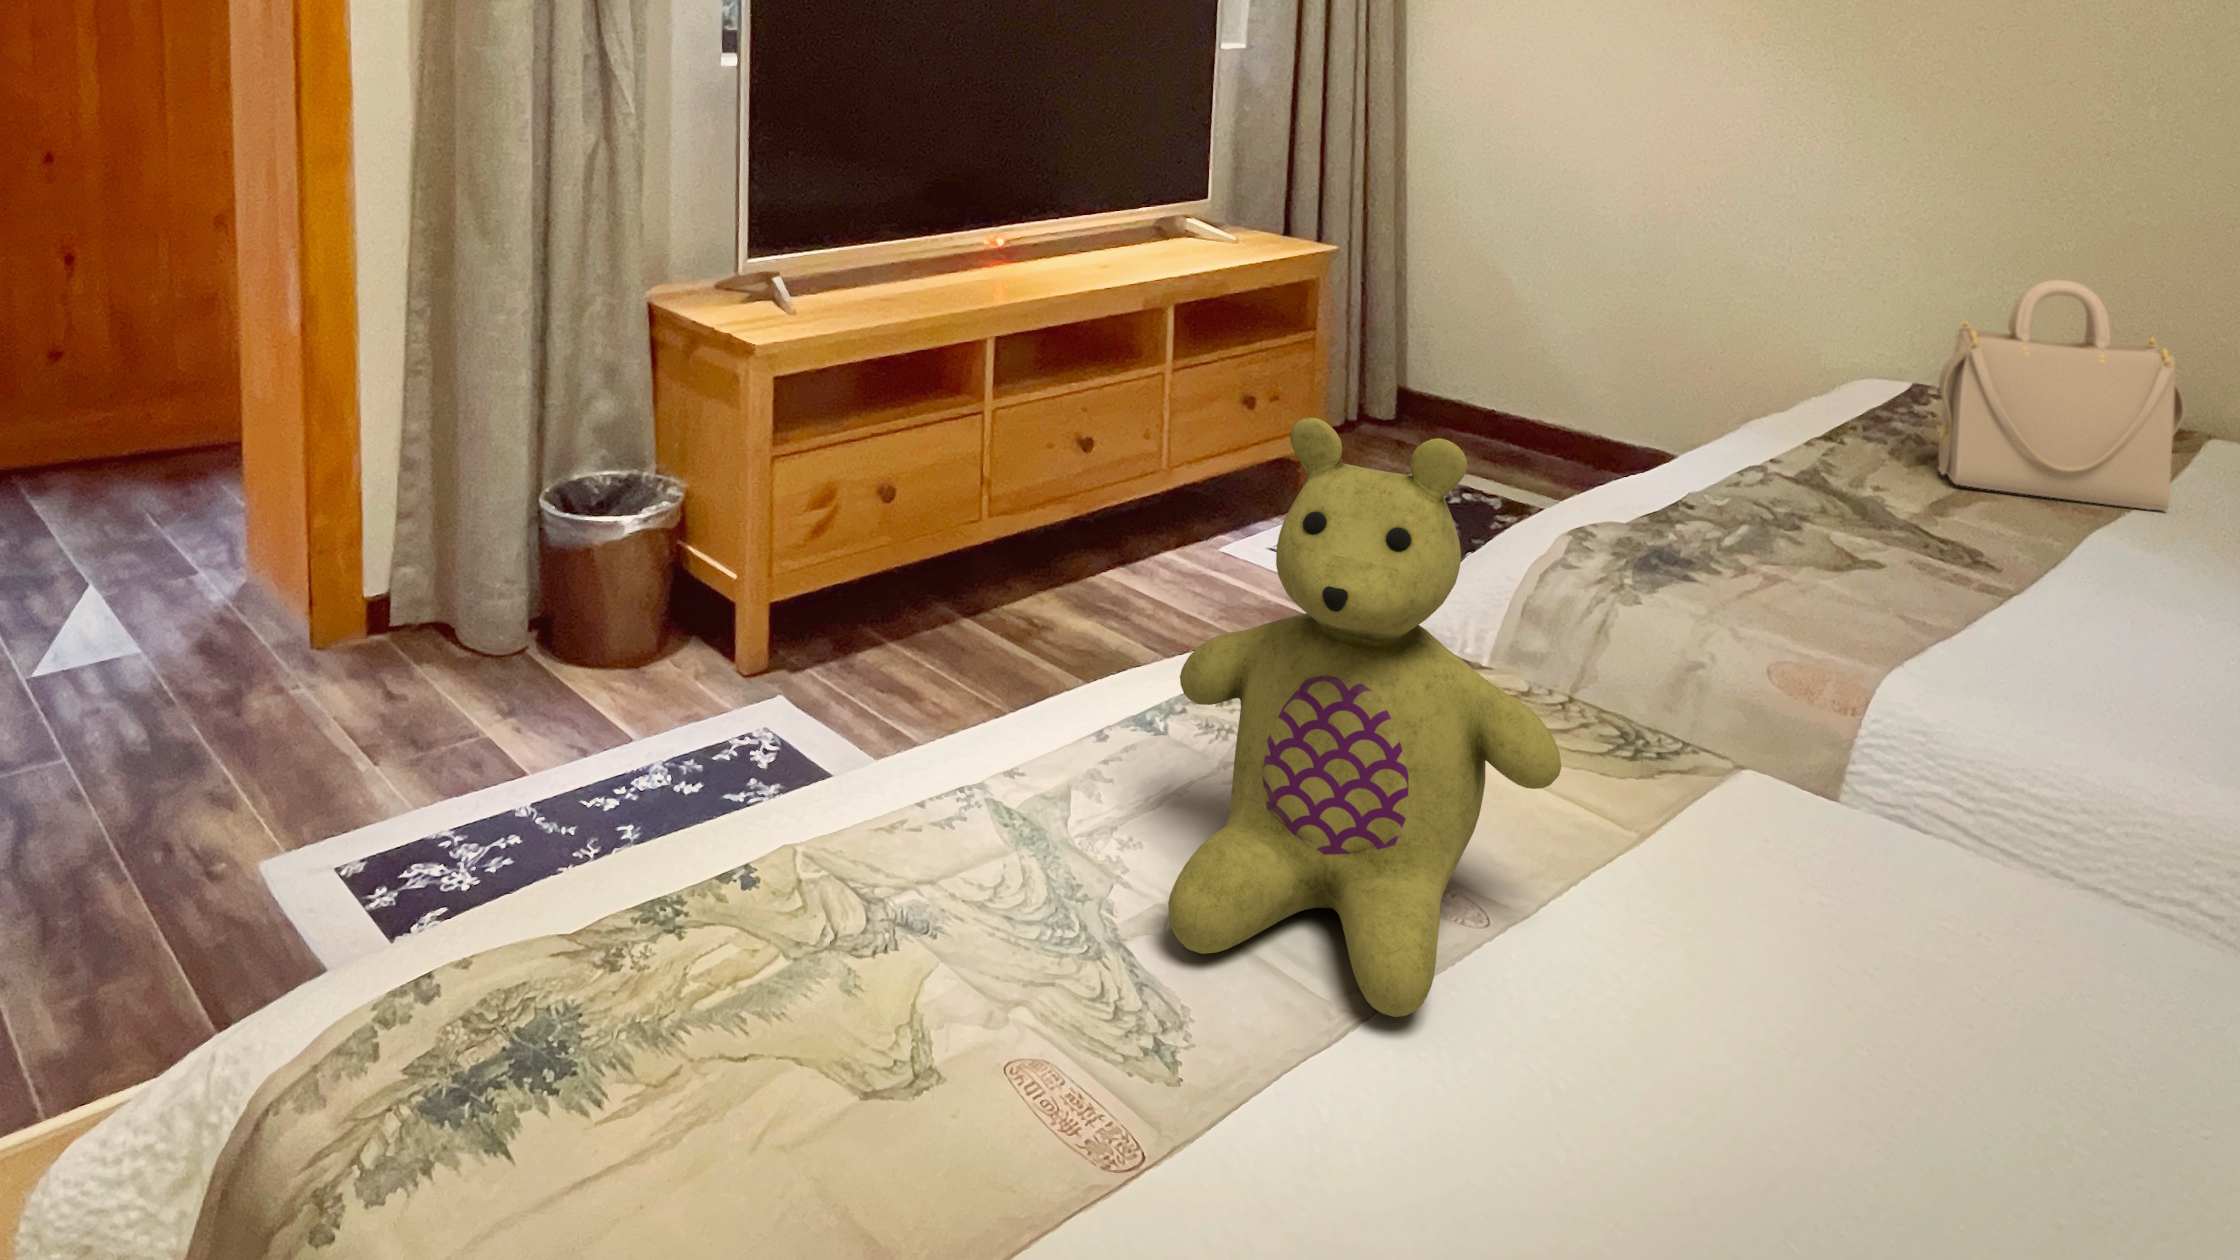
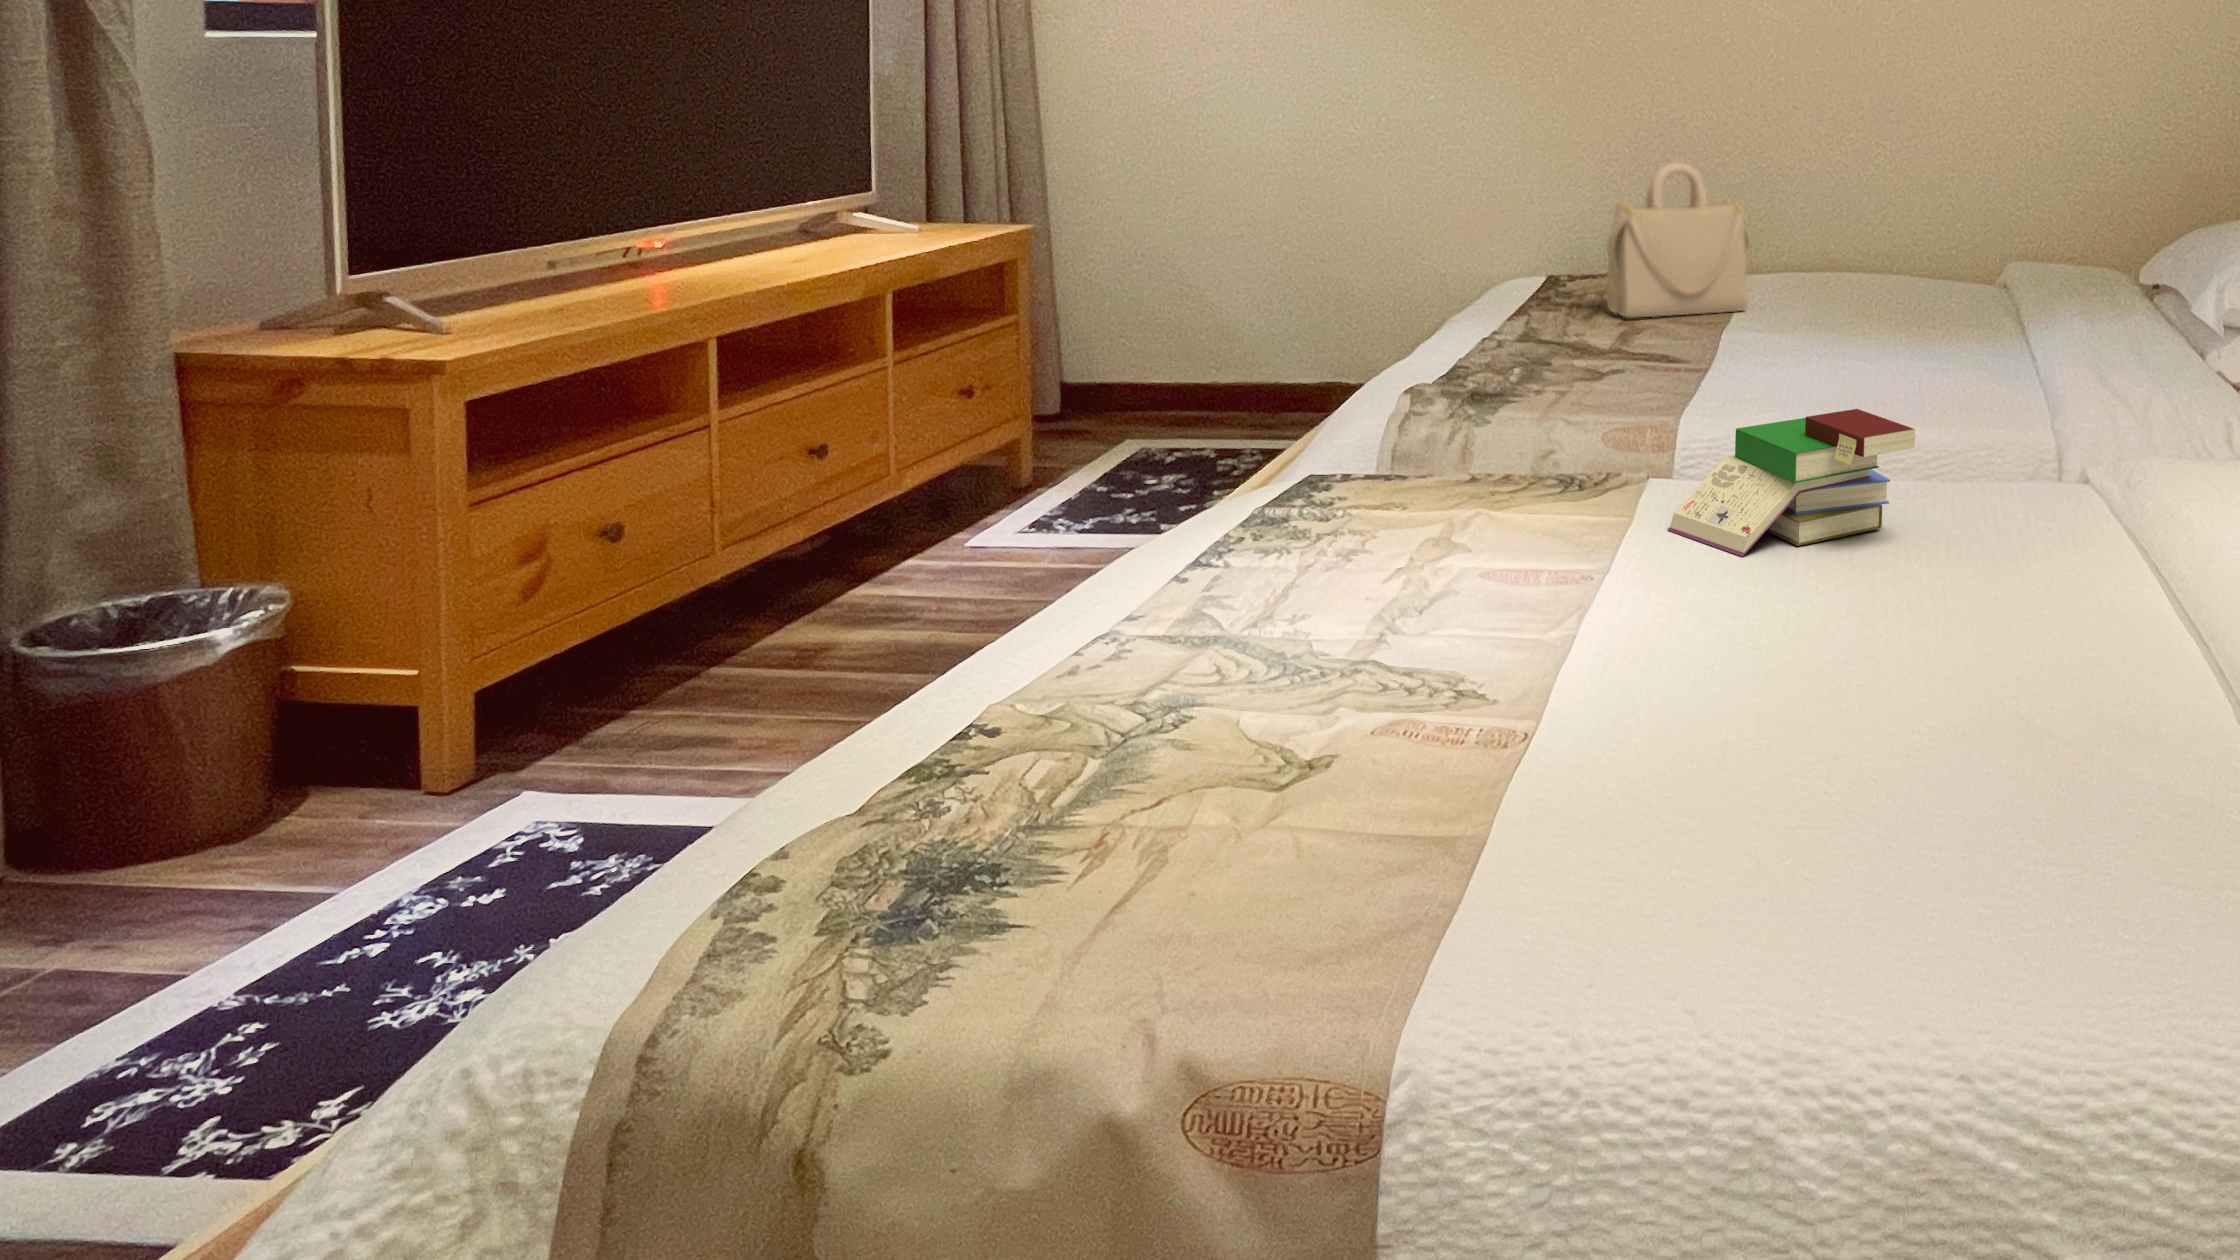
stuffed bear: present [1168,418,1561,1017] -> none [1318,242,1600,624]
book: none [1706,794,2178,1076] -> present [1668,409,1915,557]

